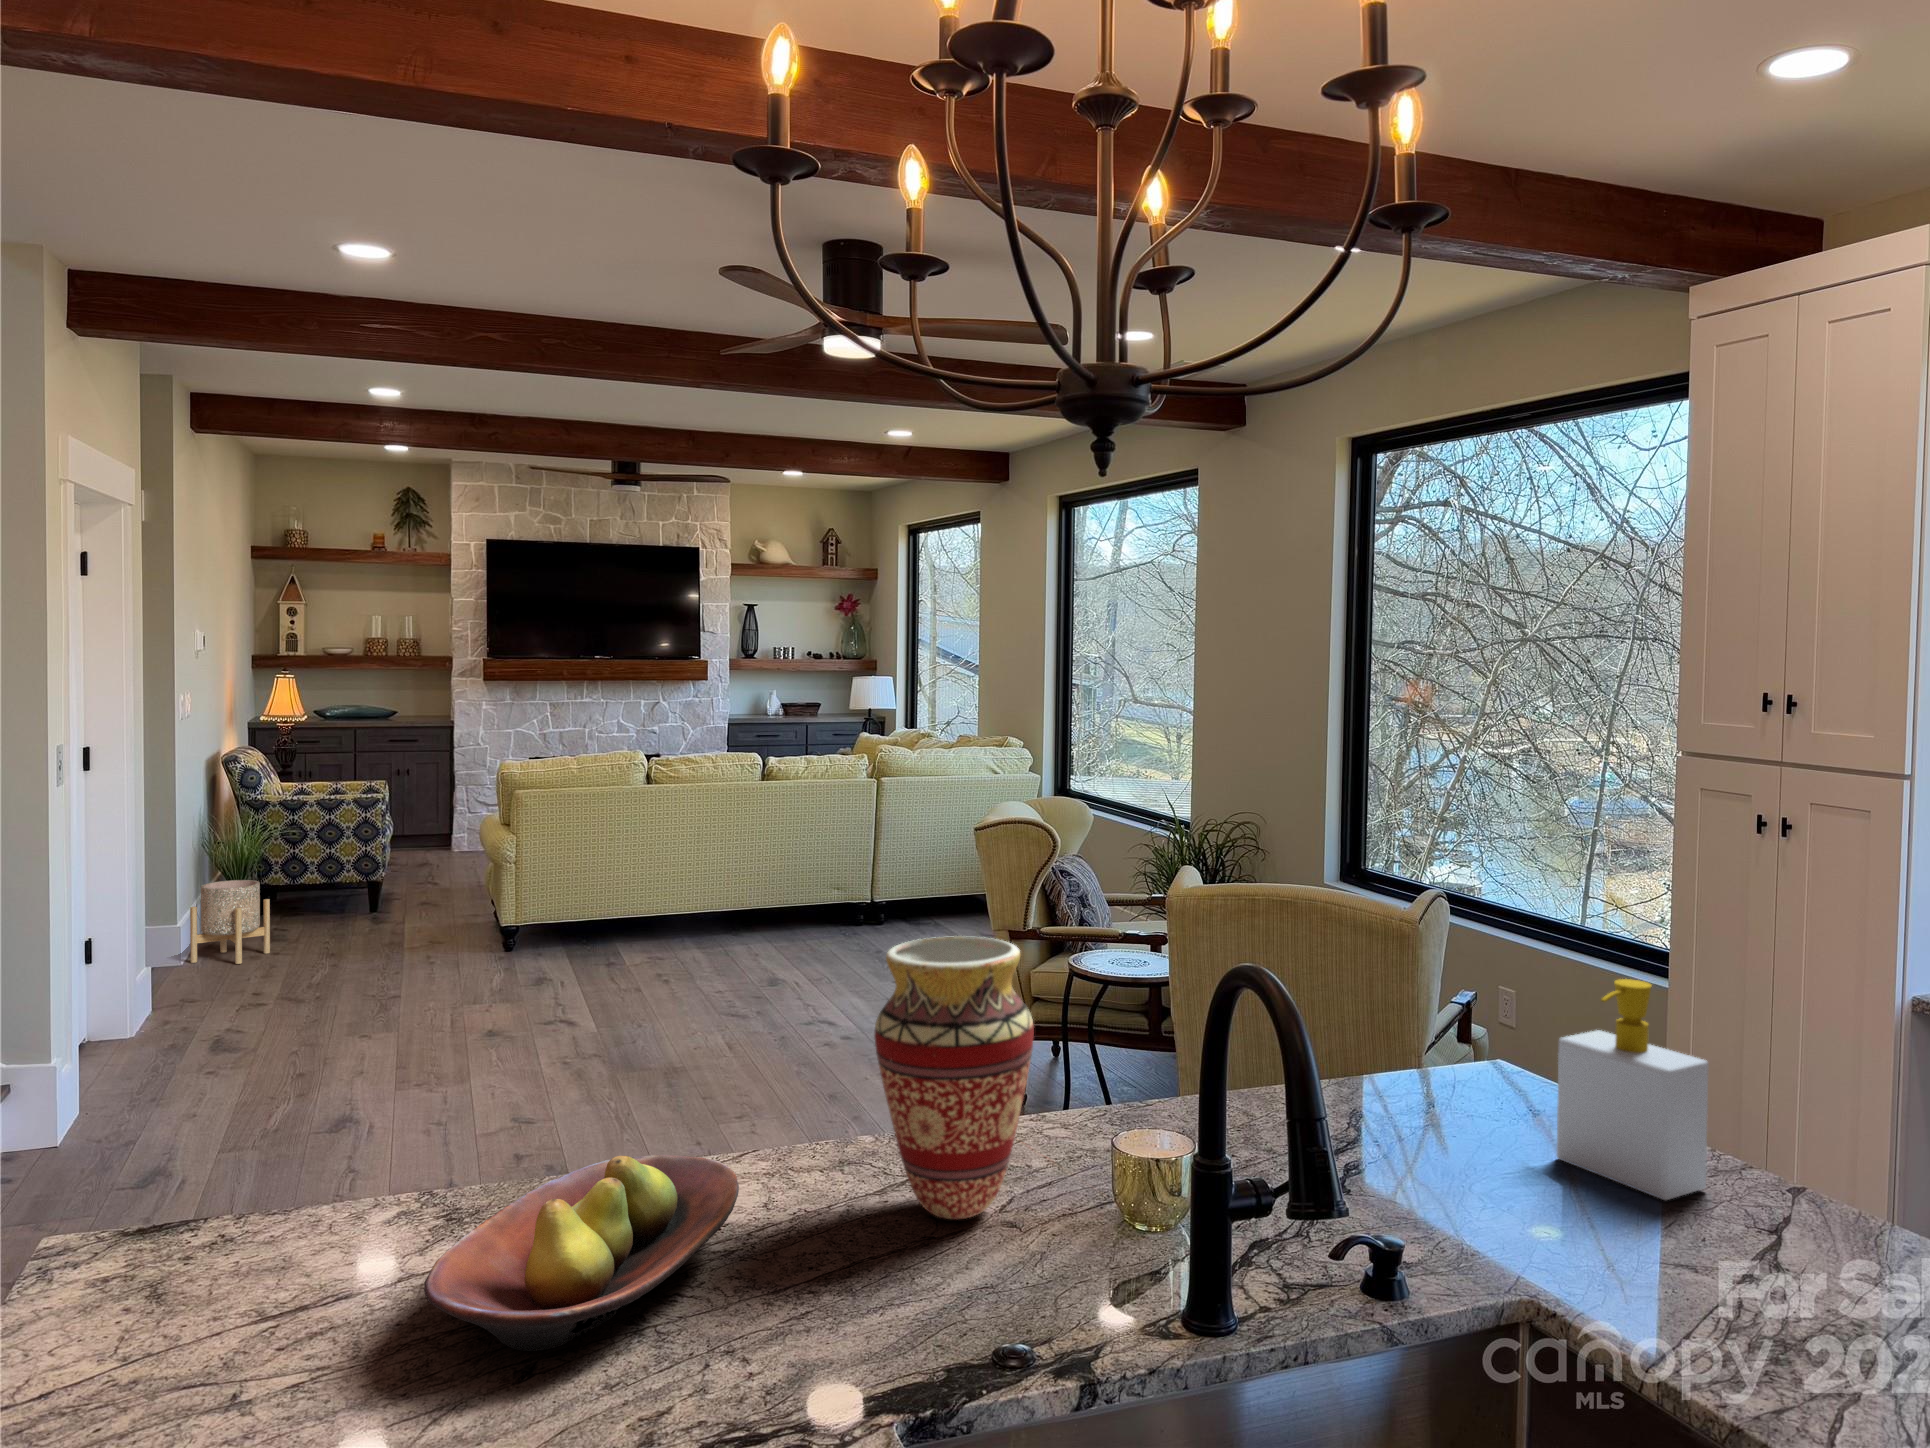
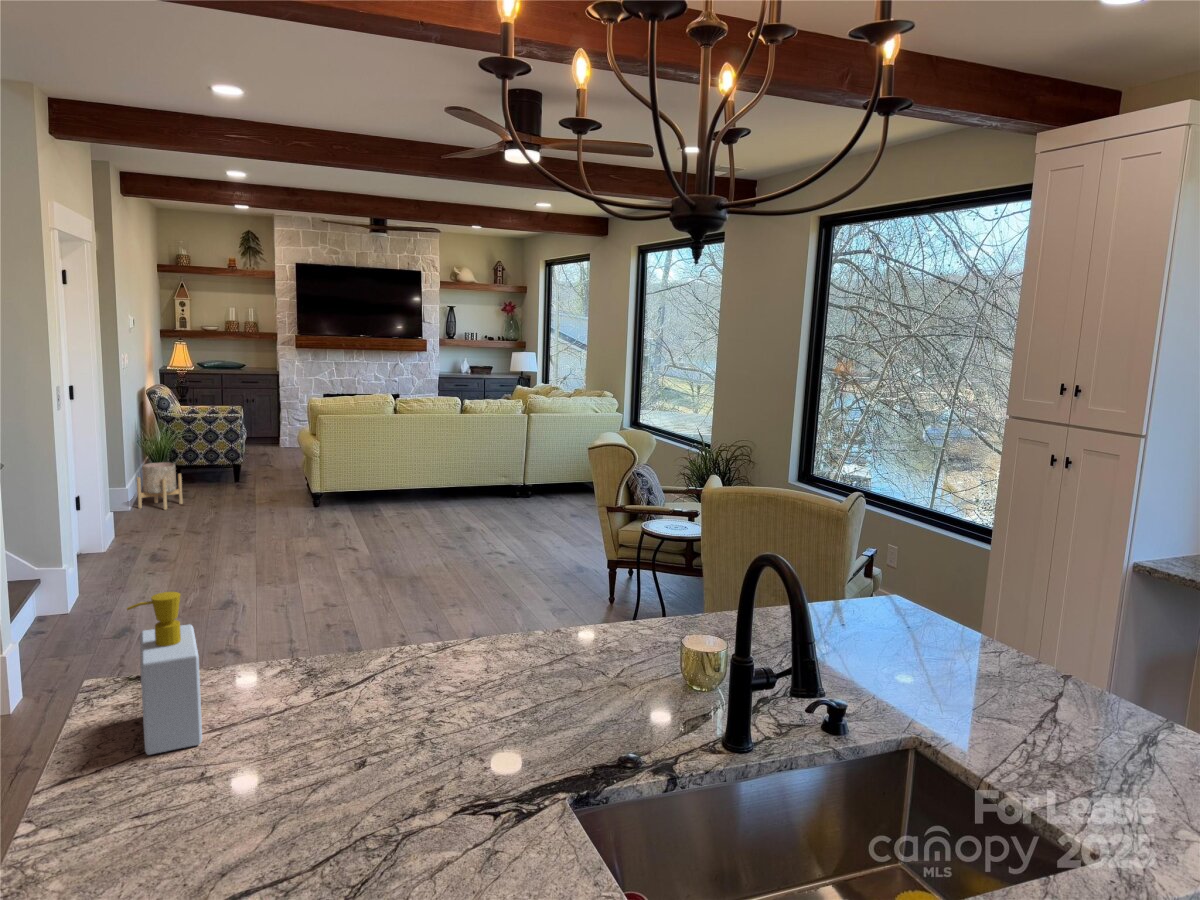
vase: present [874,936,1034,1220] -> none [549,525,640,682]
soap bottle: present [1557,979,1708,1201] -> present [127,592,202,755]
fruit bowl: present [424,1154,739,1351] -> none [303,642,473,752]

